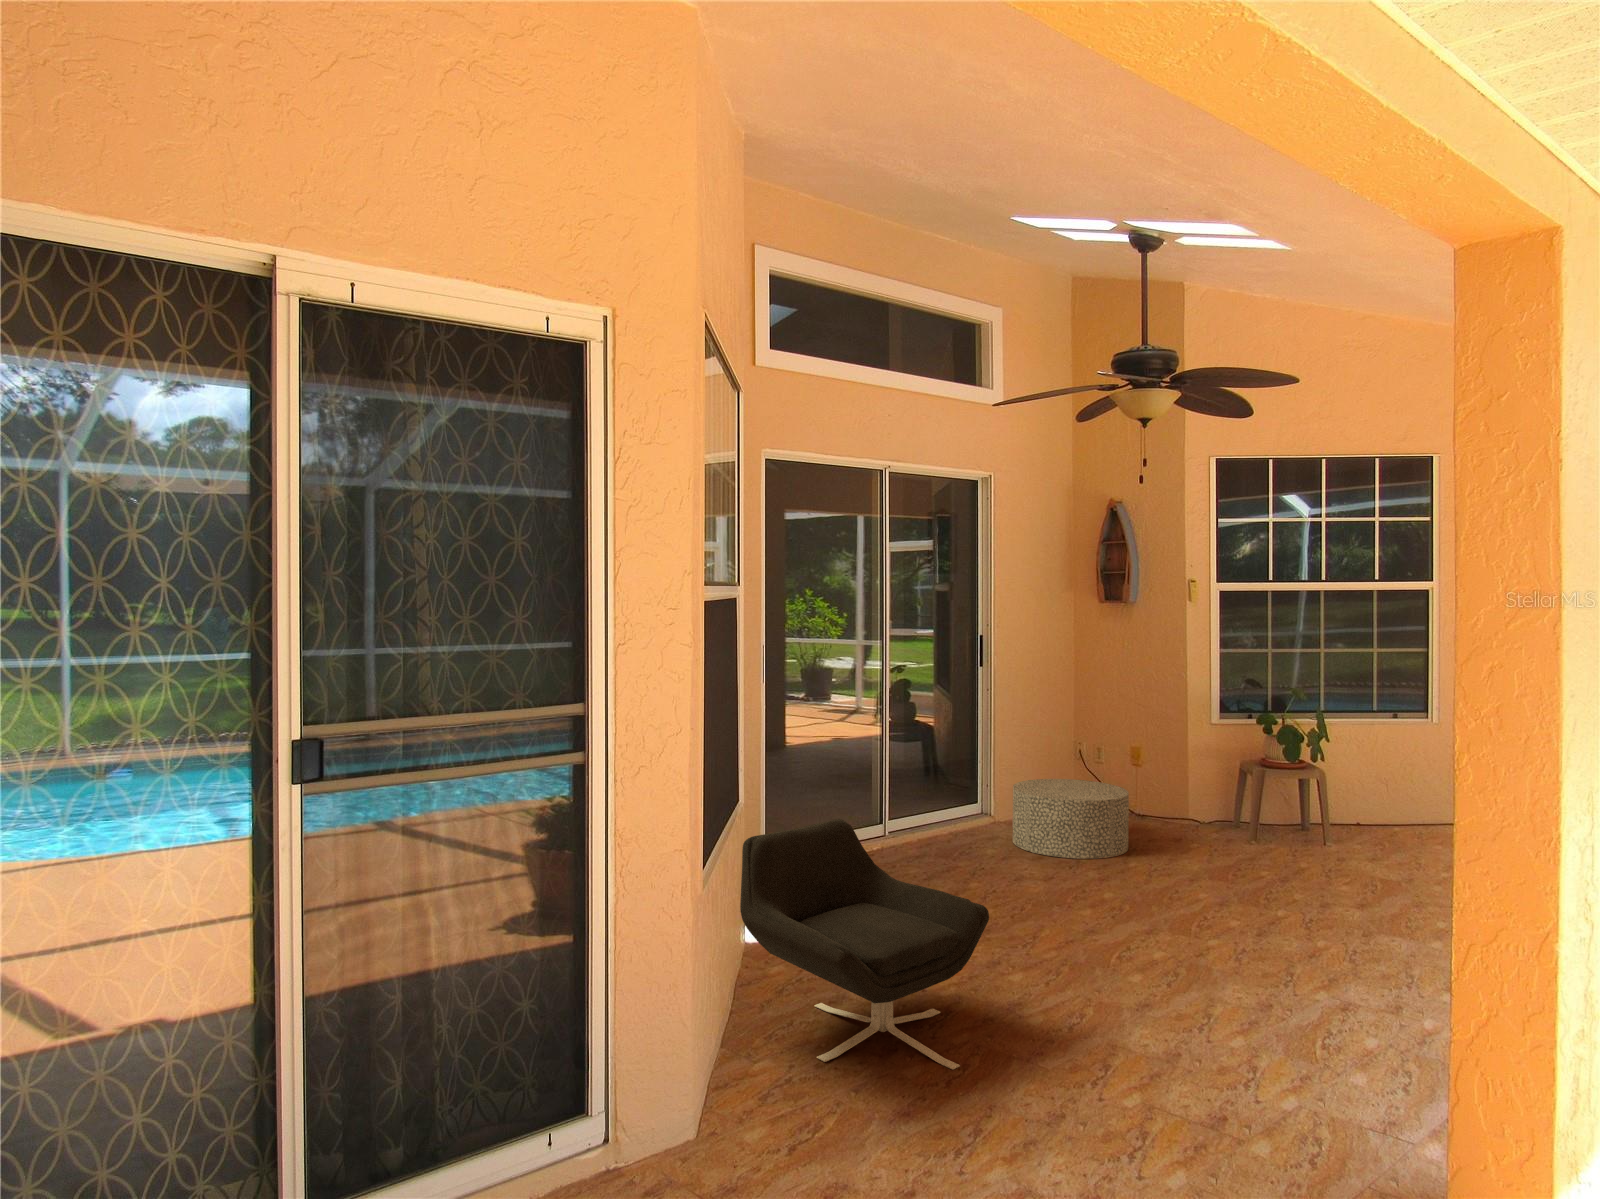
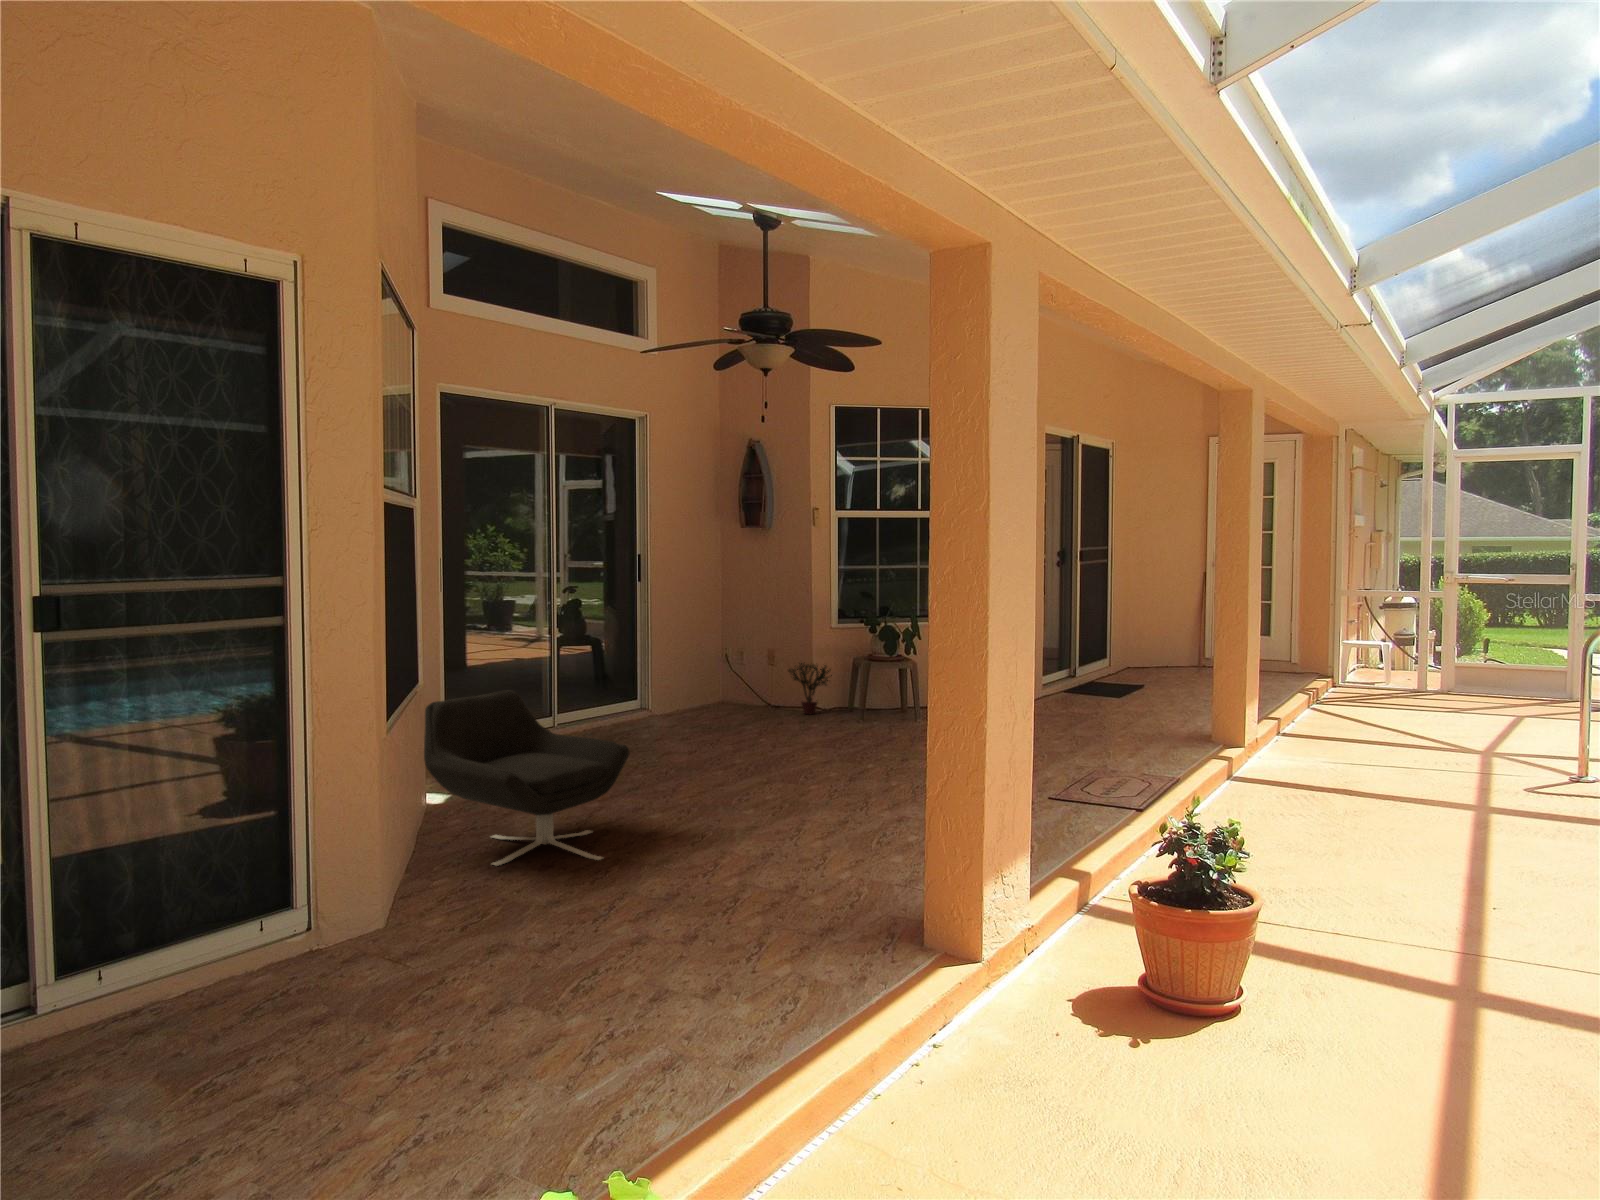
potted plant: none [1154,765,1215,832] -> present [789,663,832,714]
ottoman: present [1013,779,1129,859] -> none [669,675,763,736]

